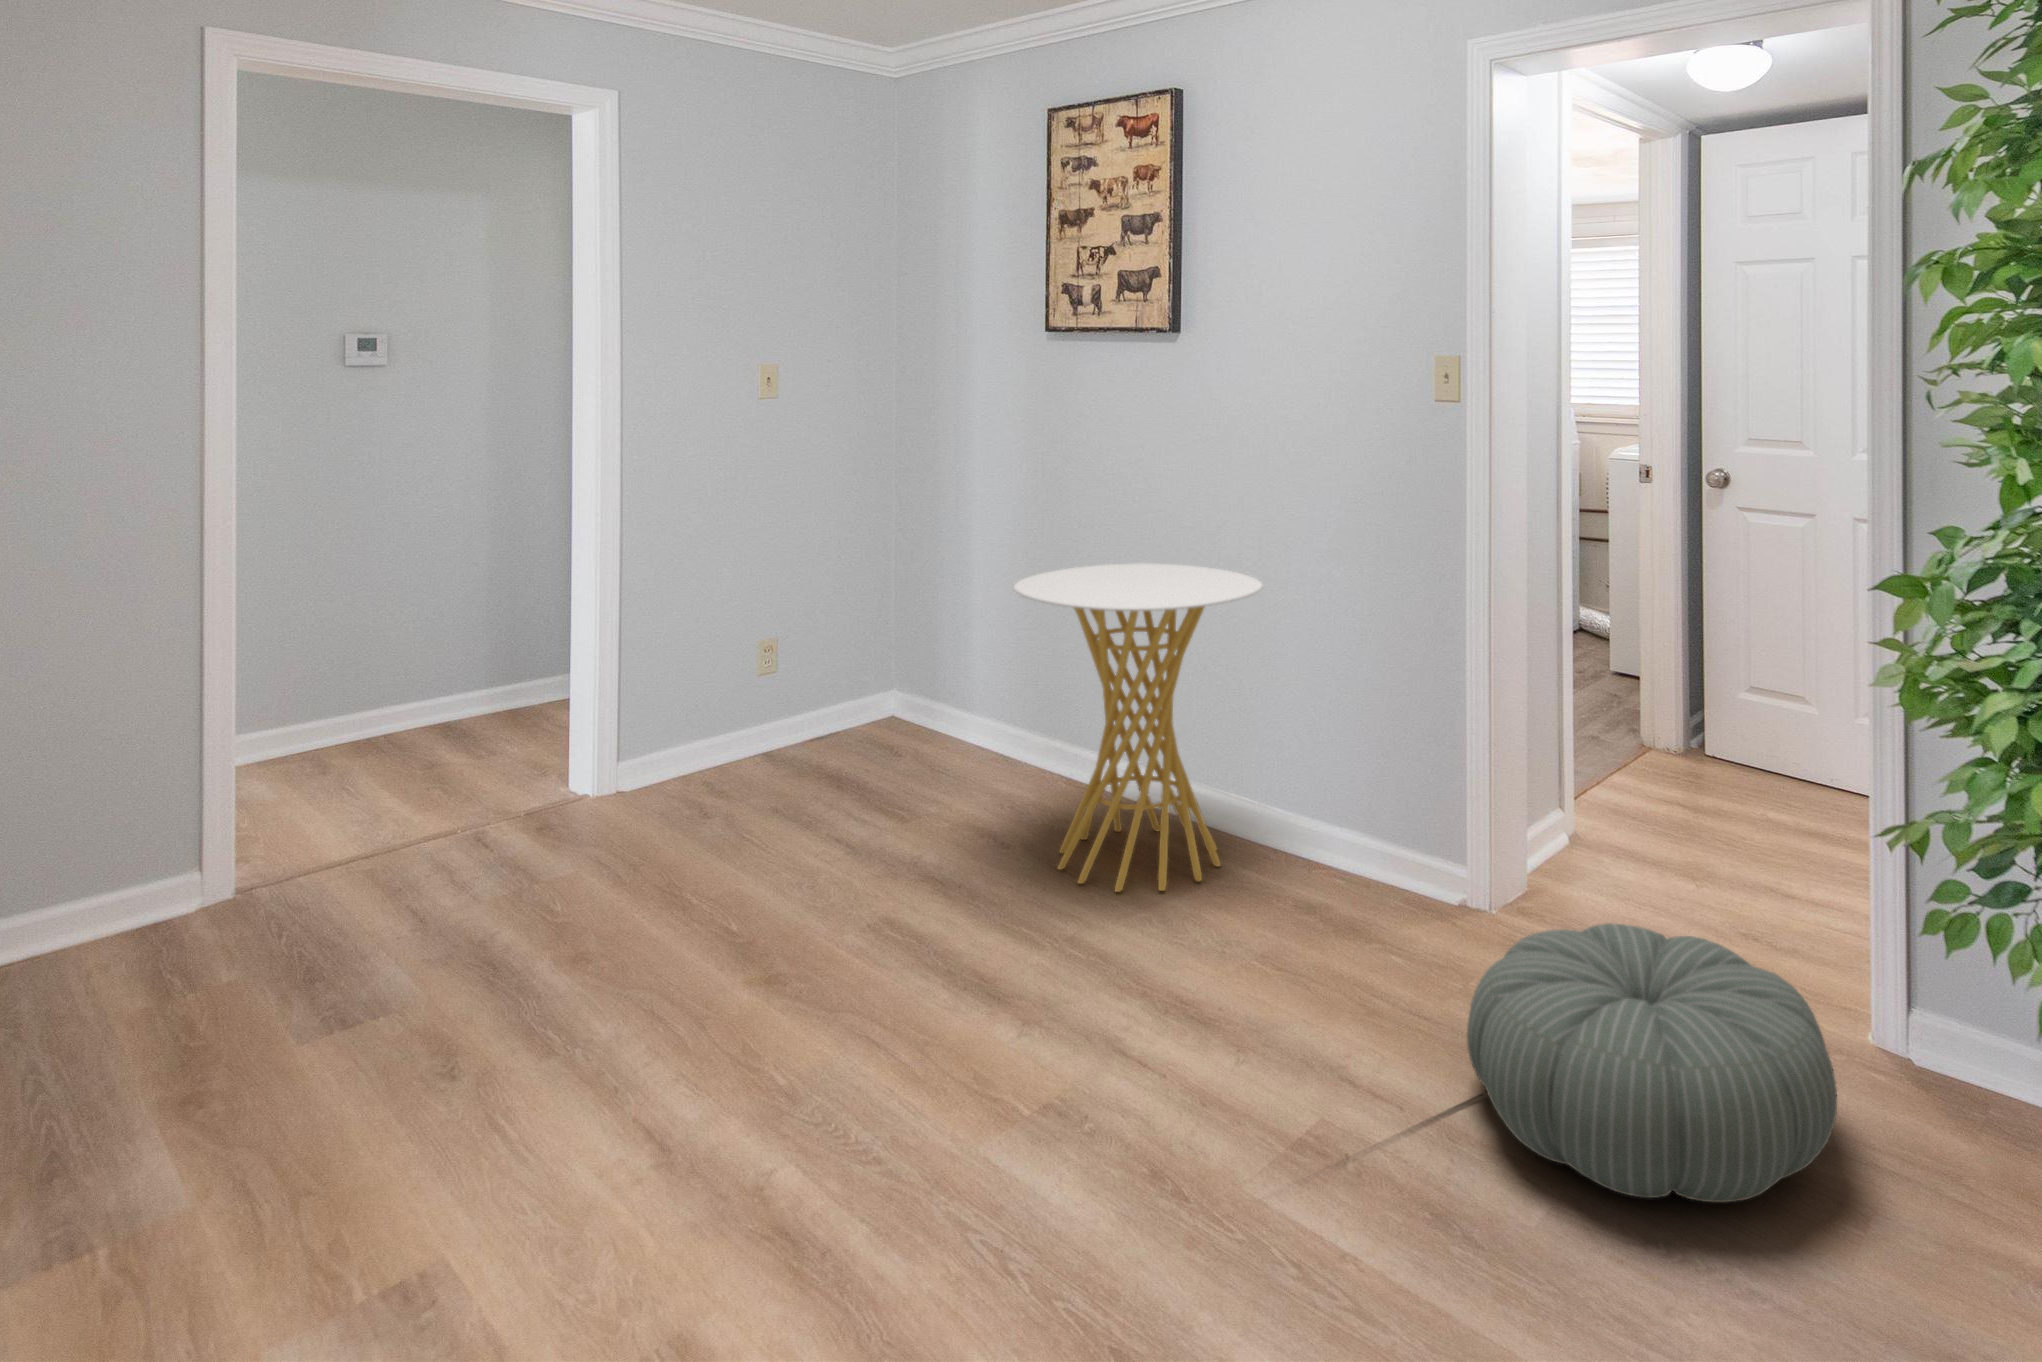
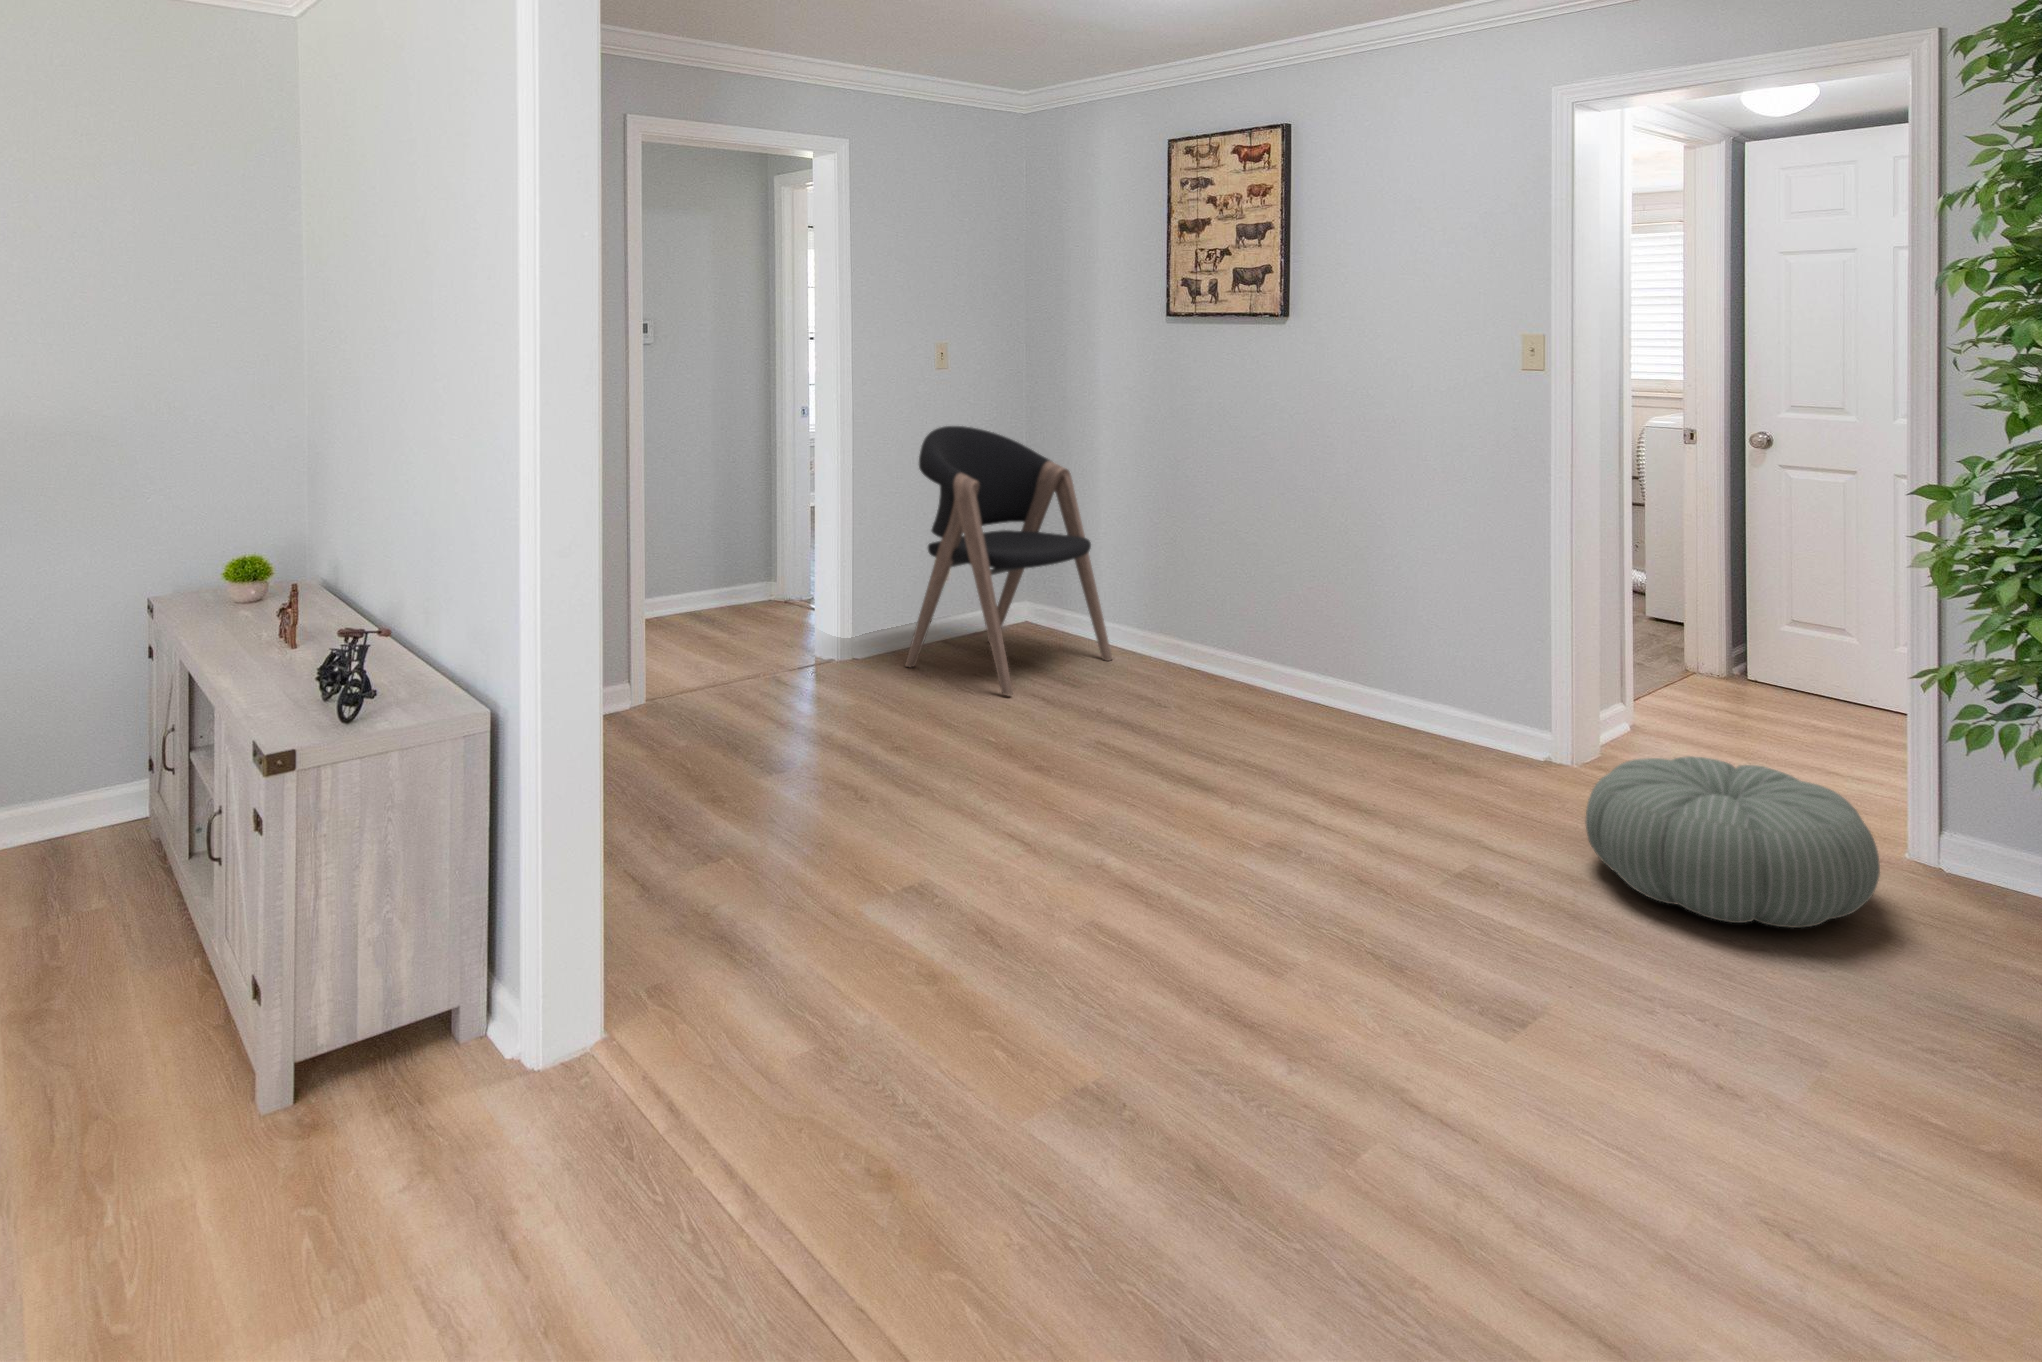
chair: none [705,468,981,825] -> present [905,426,1112,695]
side table: present [1014,563,1262,892] -> none [1176,500,1375,745]

